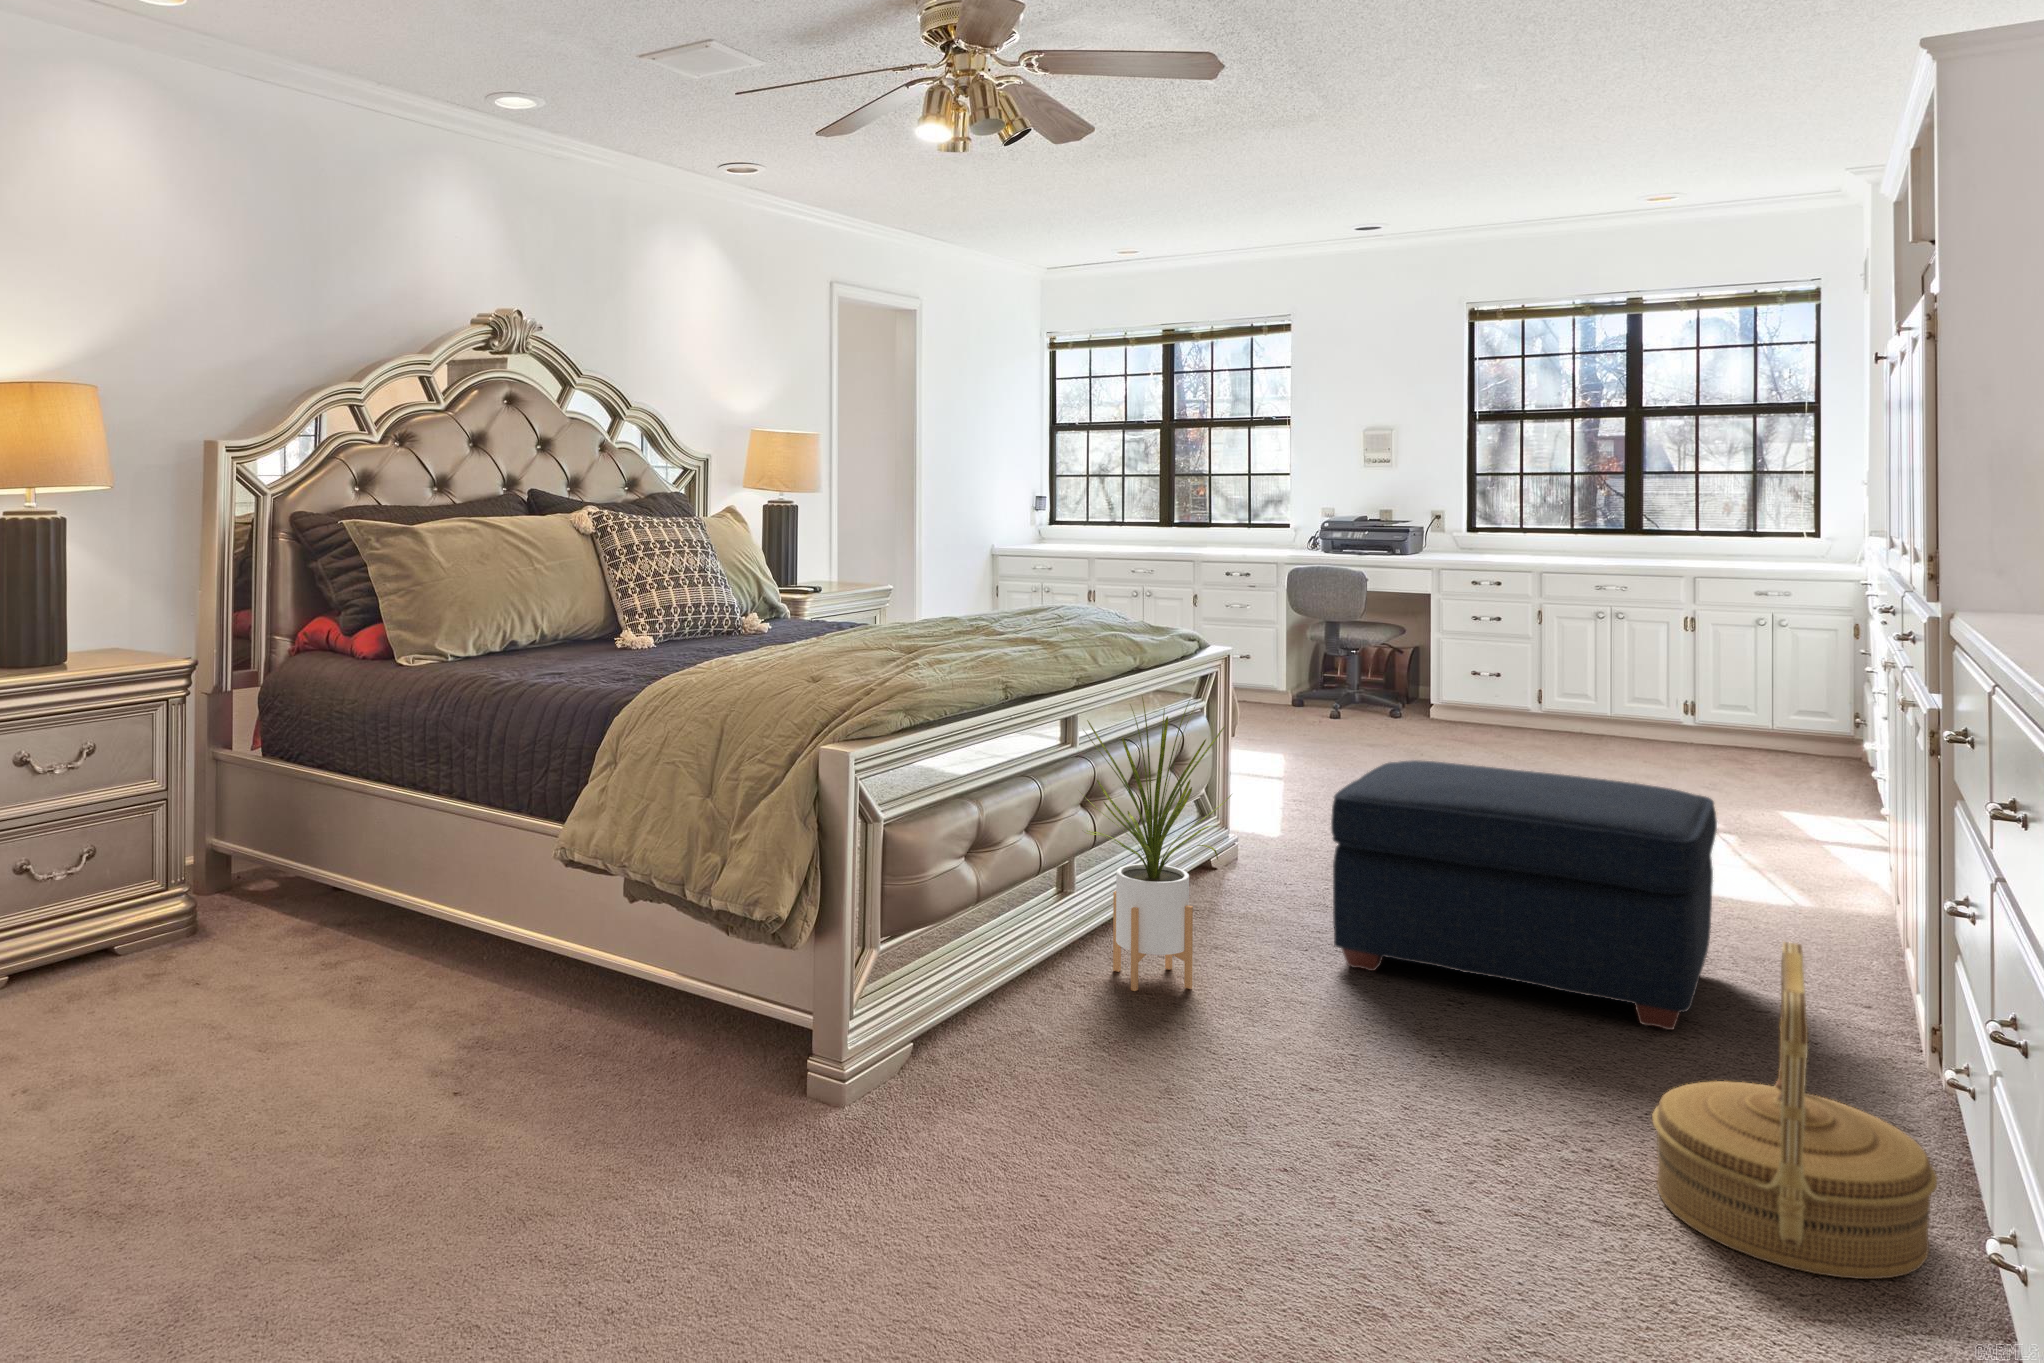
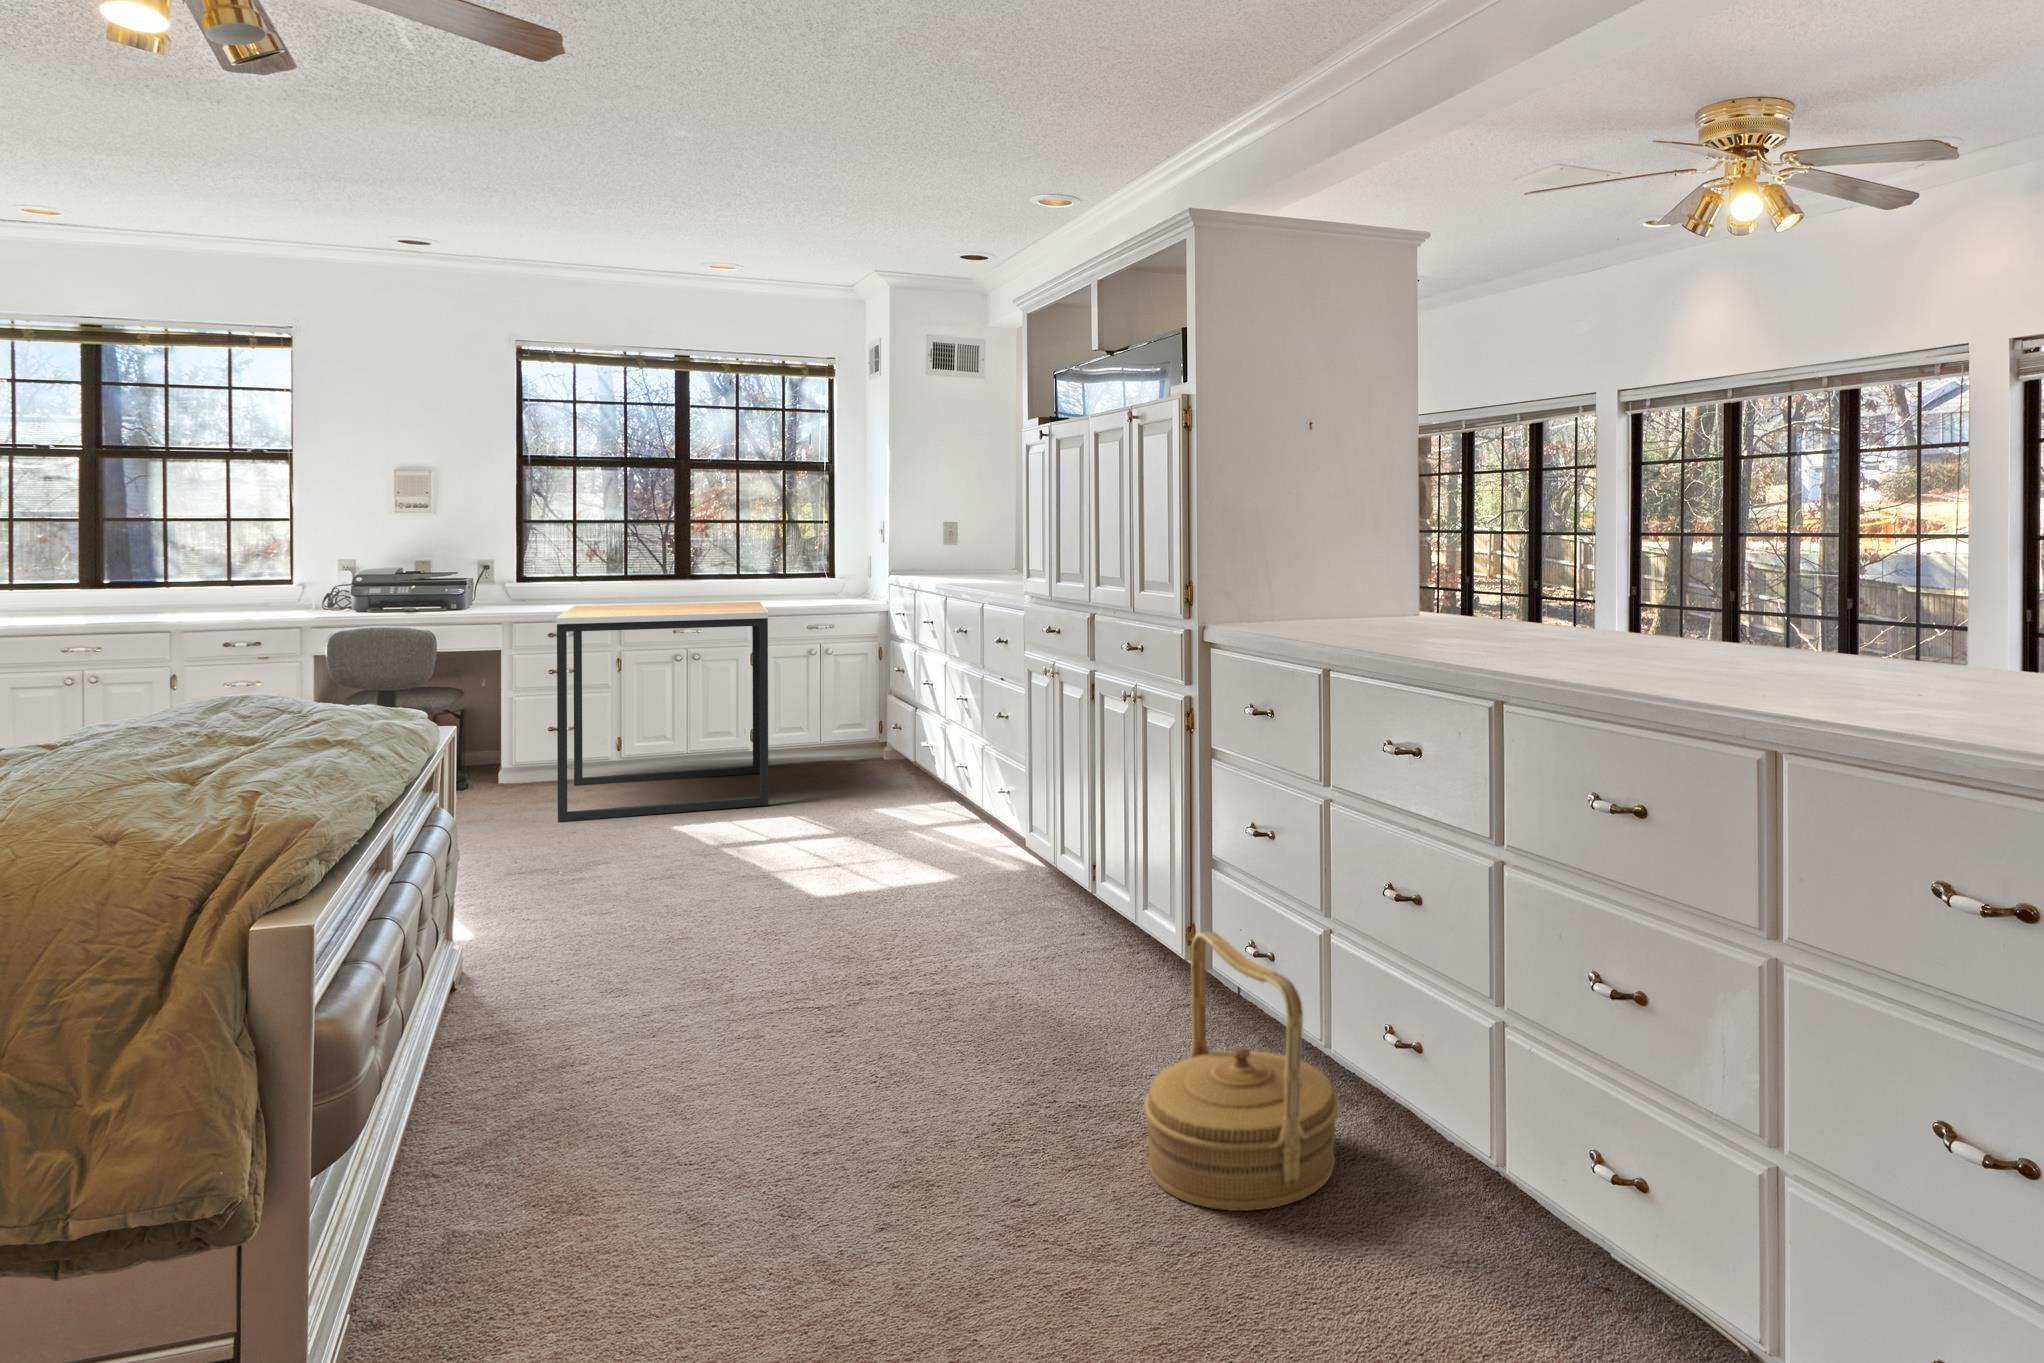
side table: none [1445,556,1693,778] -> present [556,602,769,822]
house plant: present [1080,697,1231,991] -> none [399,826,616,1237]
ottoman: present [1331,760,1717,1030] -> none [685,819,1039,1091]

